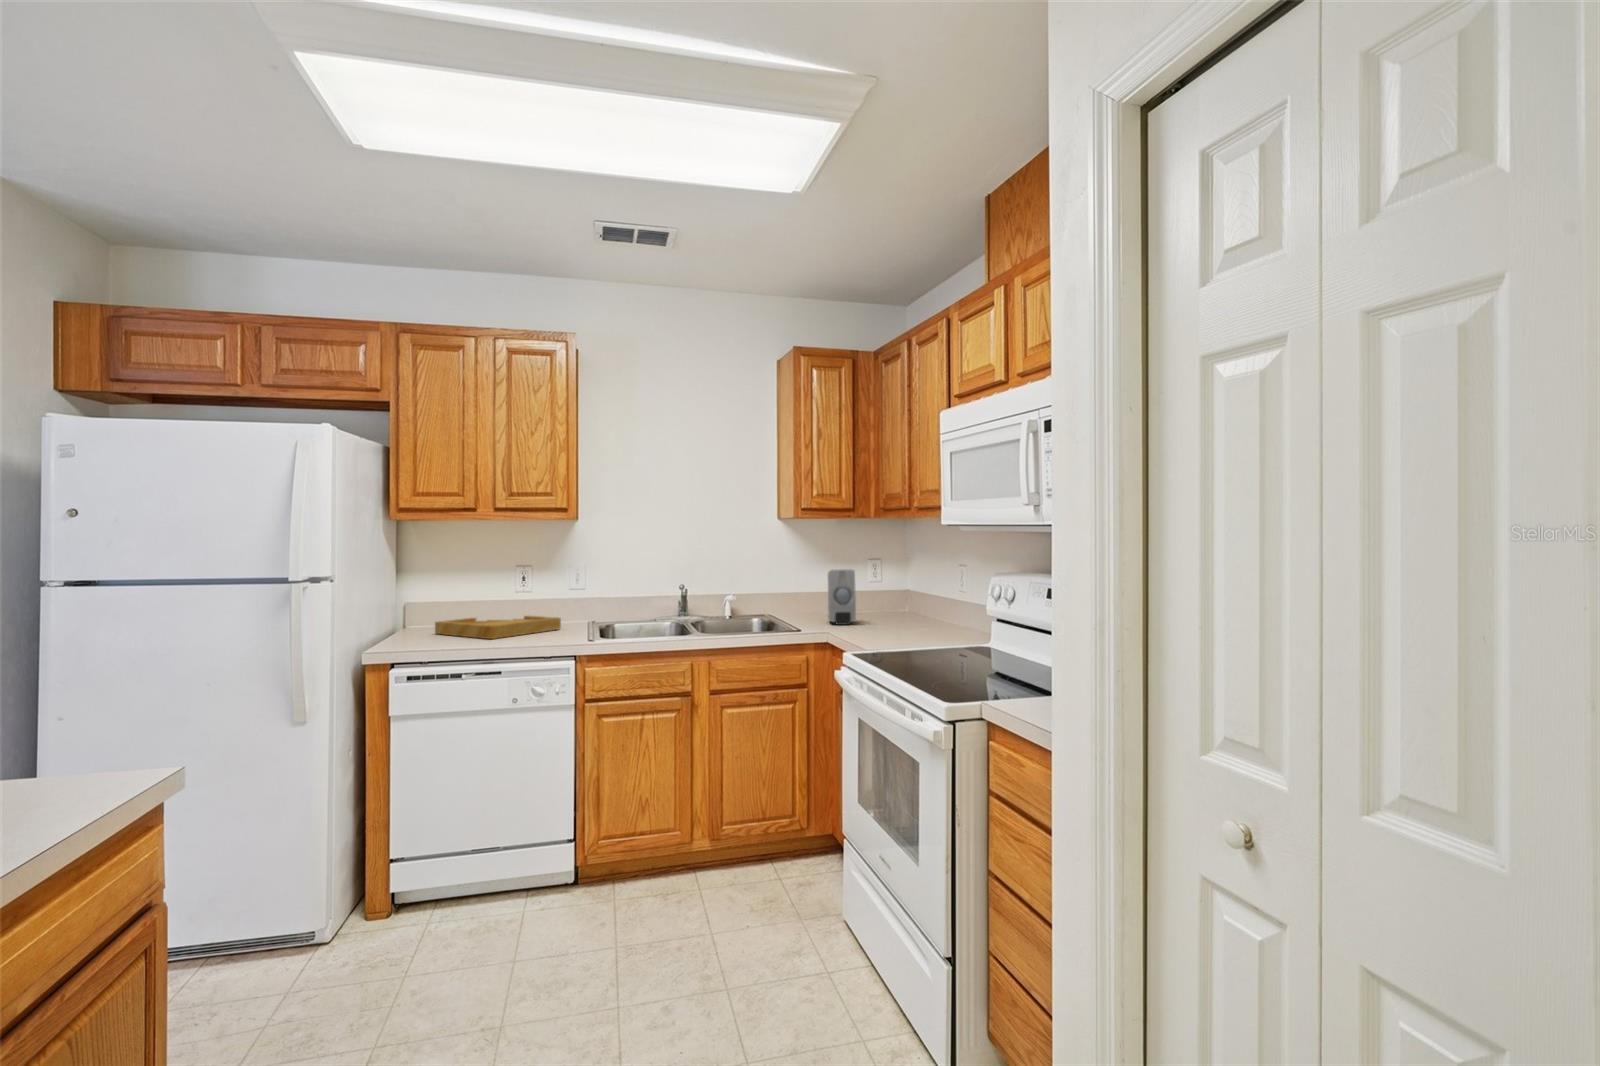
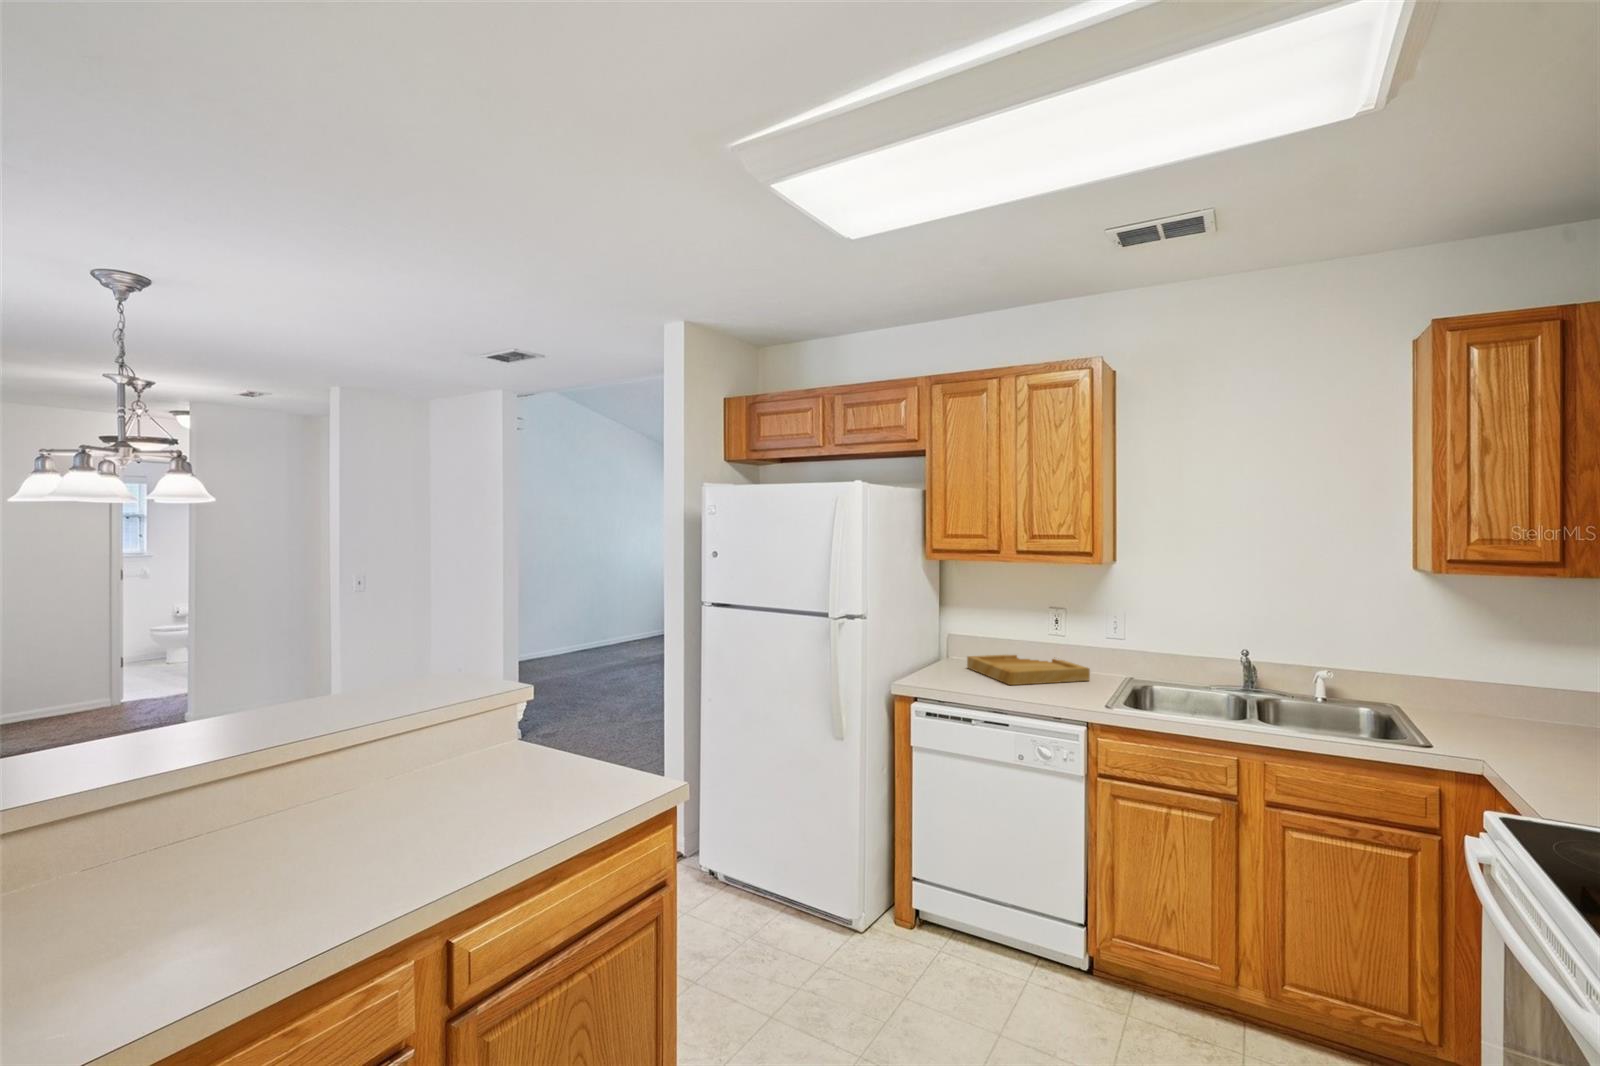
soap dispenser: present [828,569,856,625] -> none [1505,652,1563,745]

